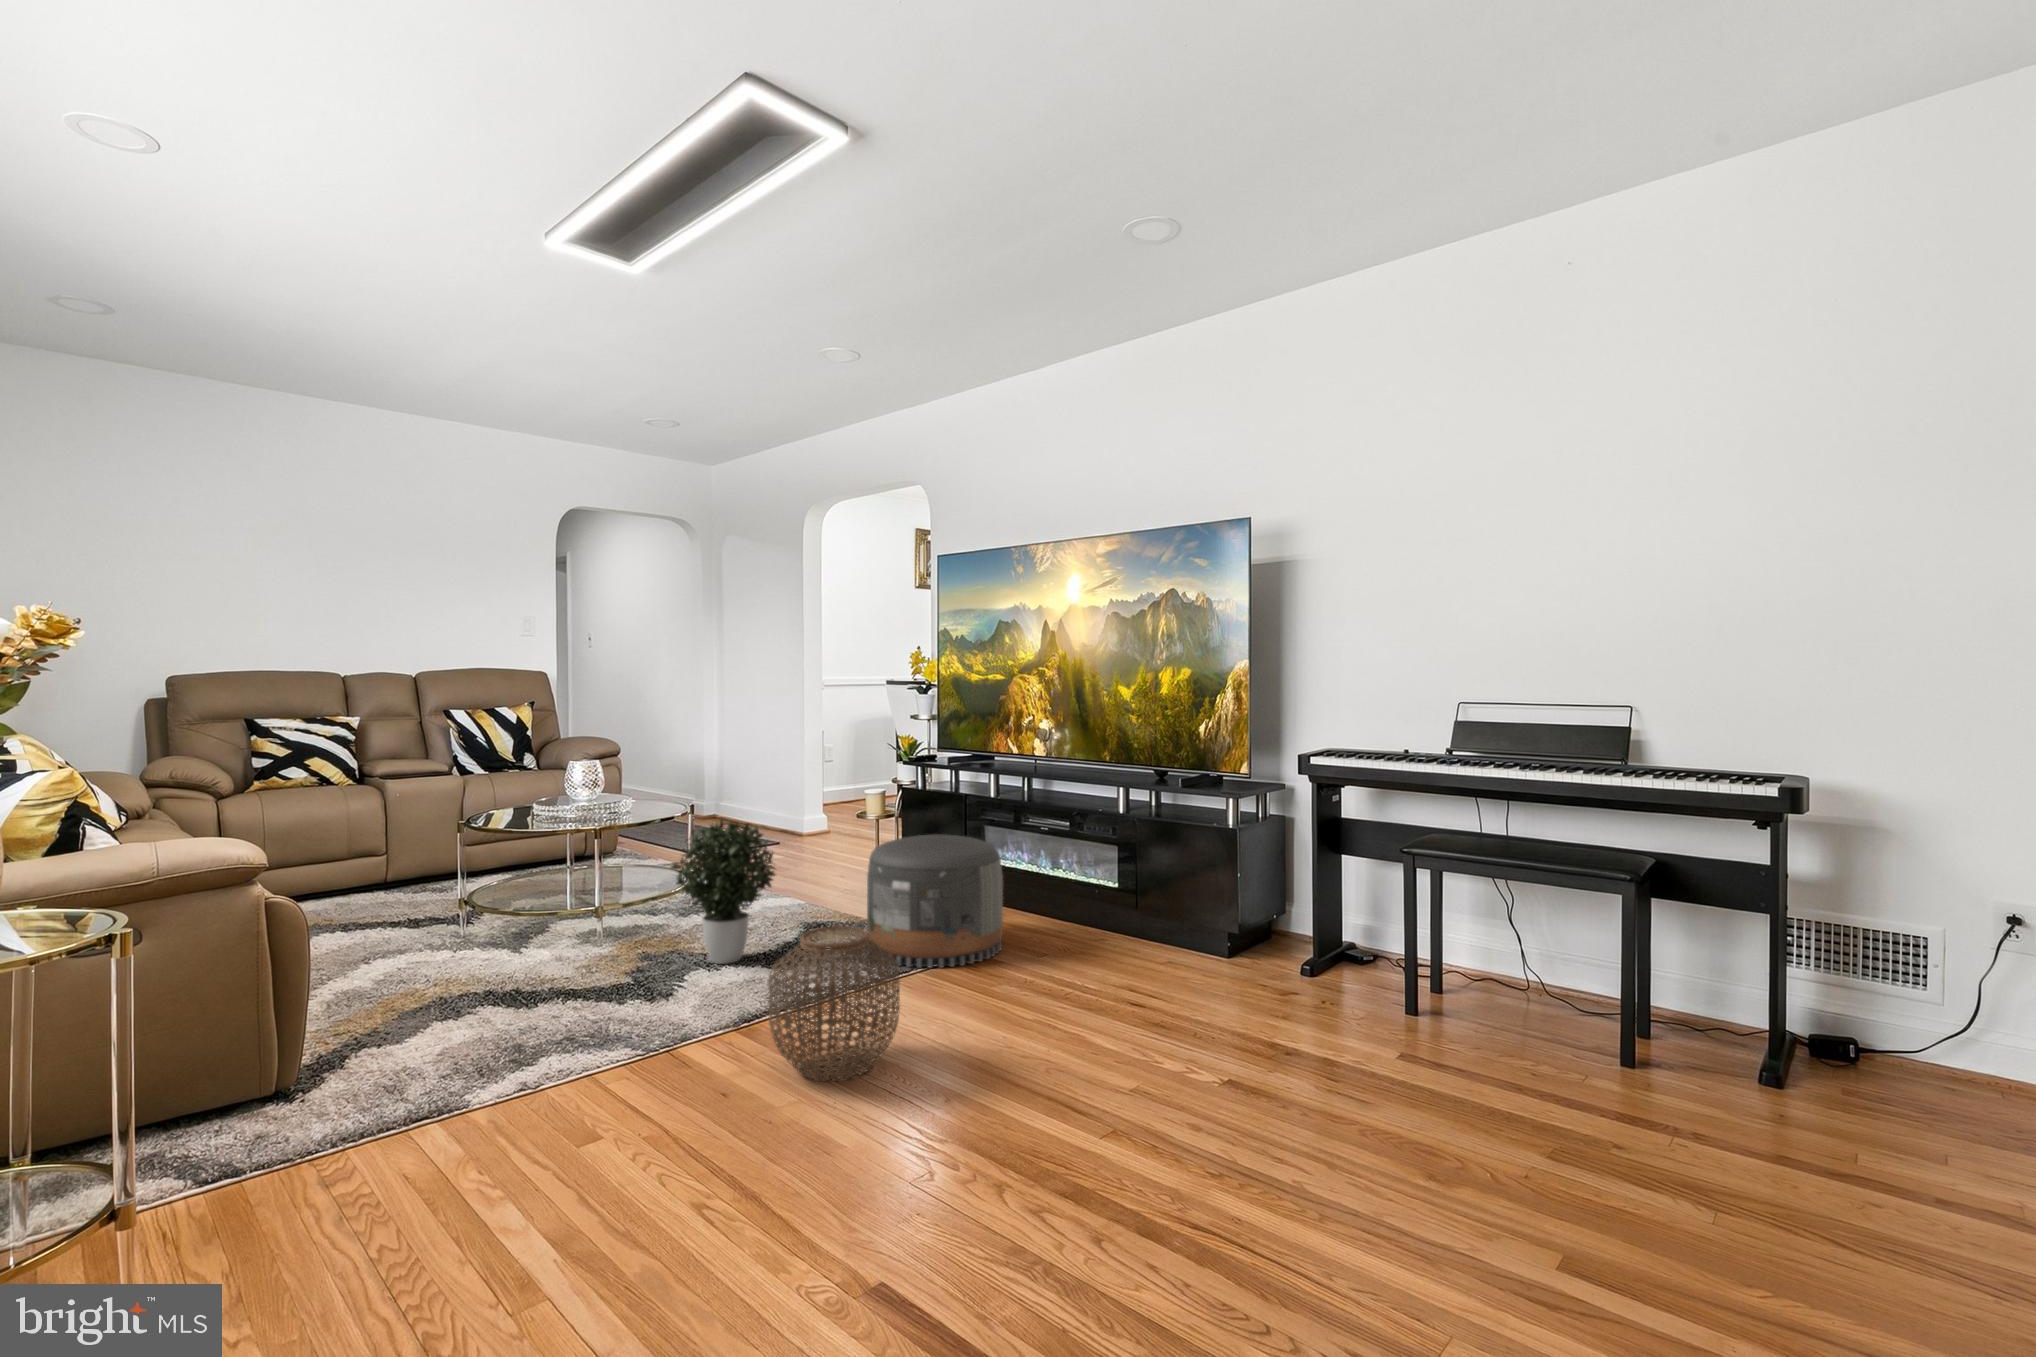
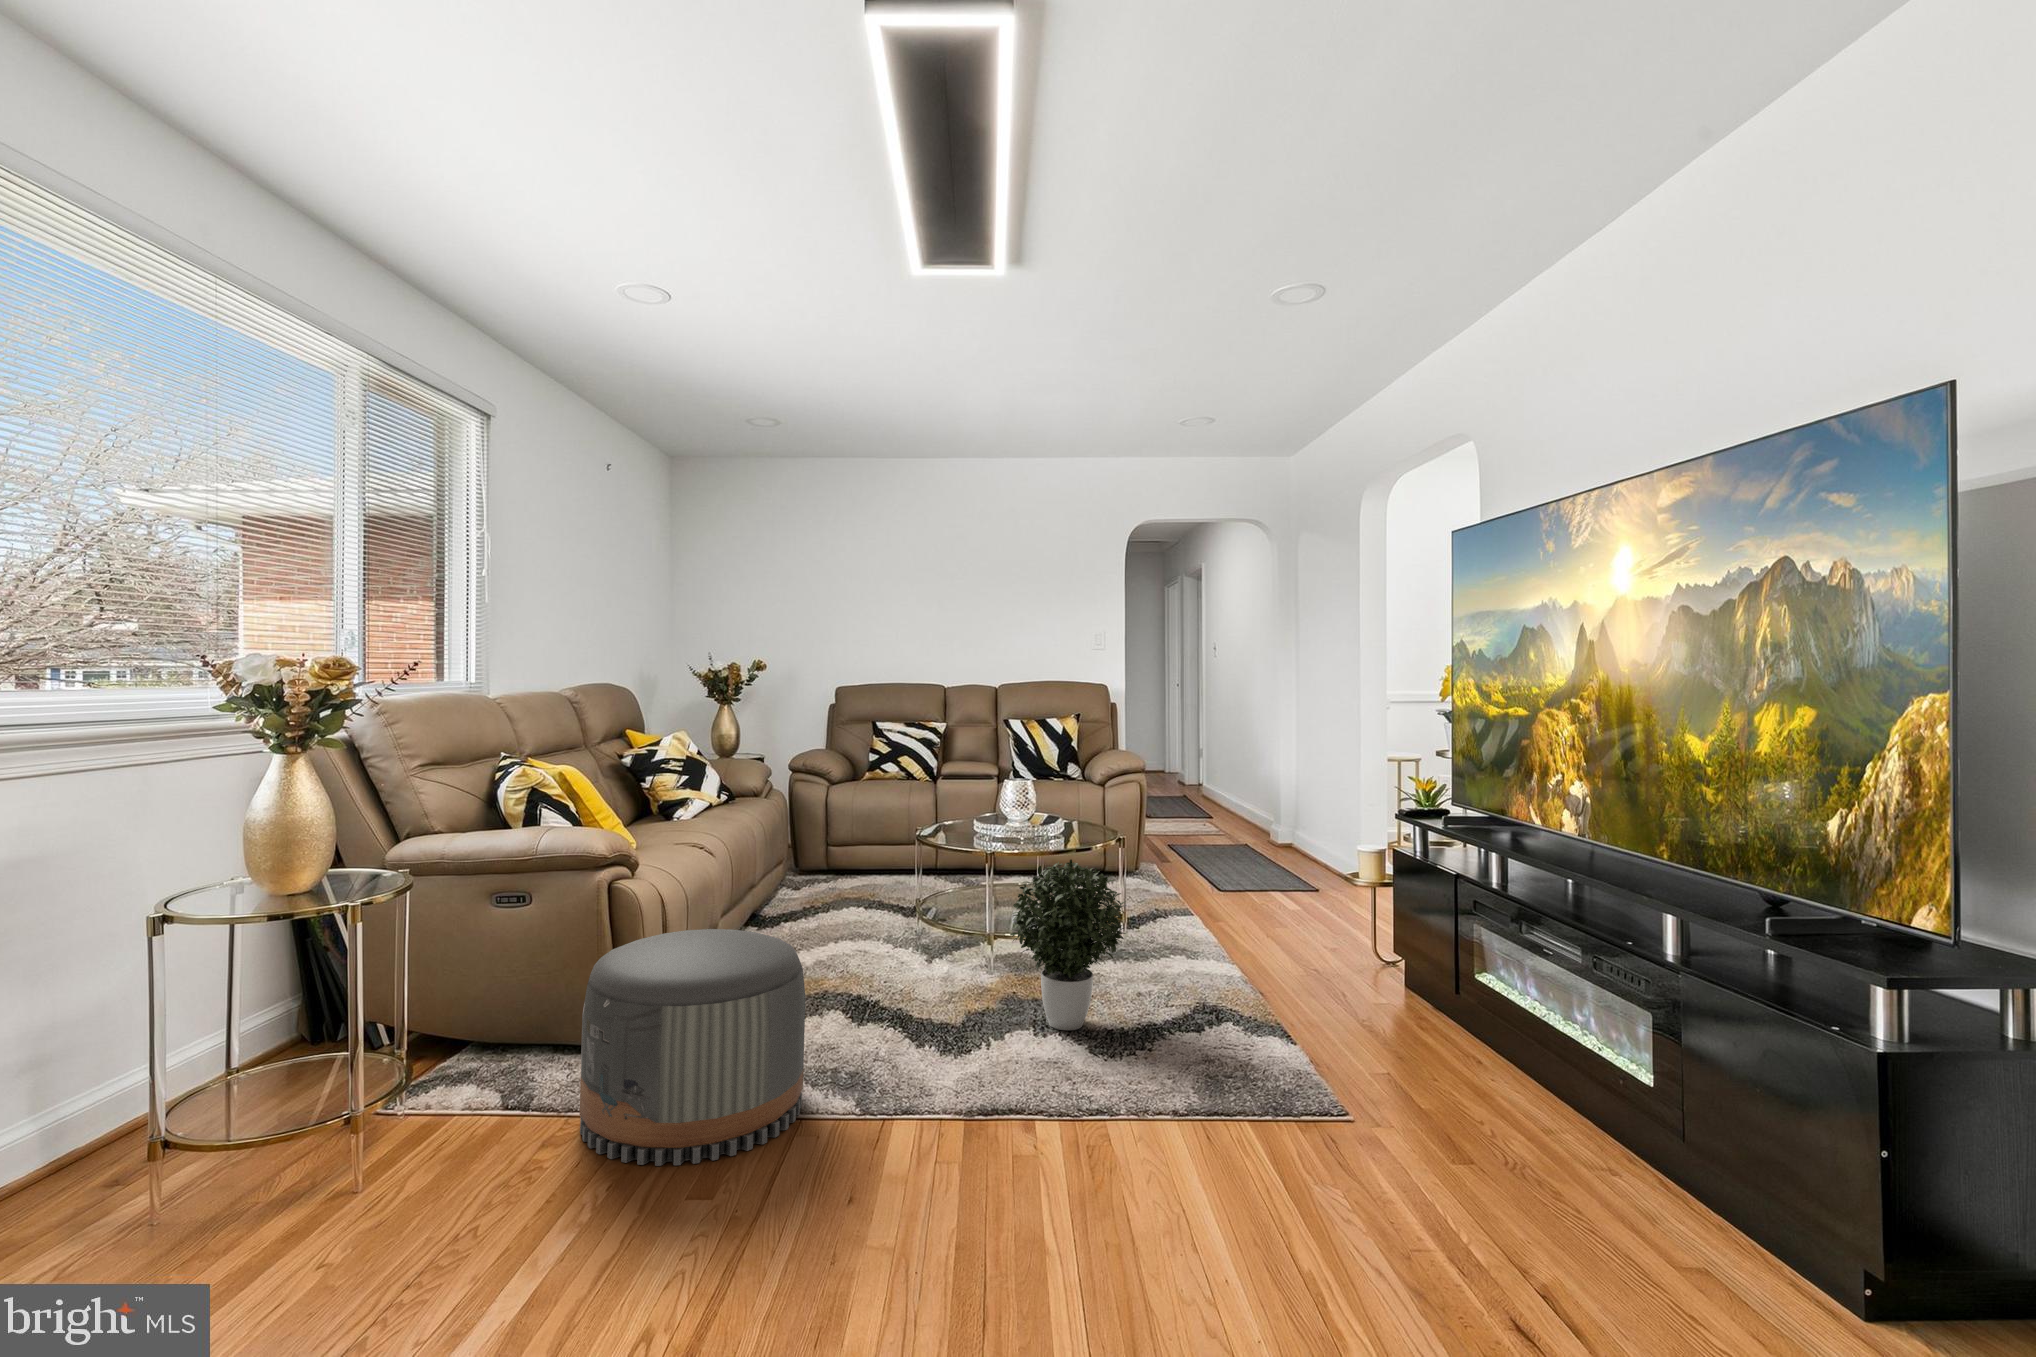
pouf: present [867,834,1003,968] -> present [580,929,805,1166]
woven basket: present [768,926,900,1081] -> none [879,1027,1055,1251]

